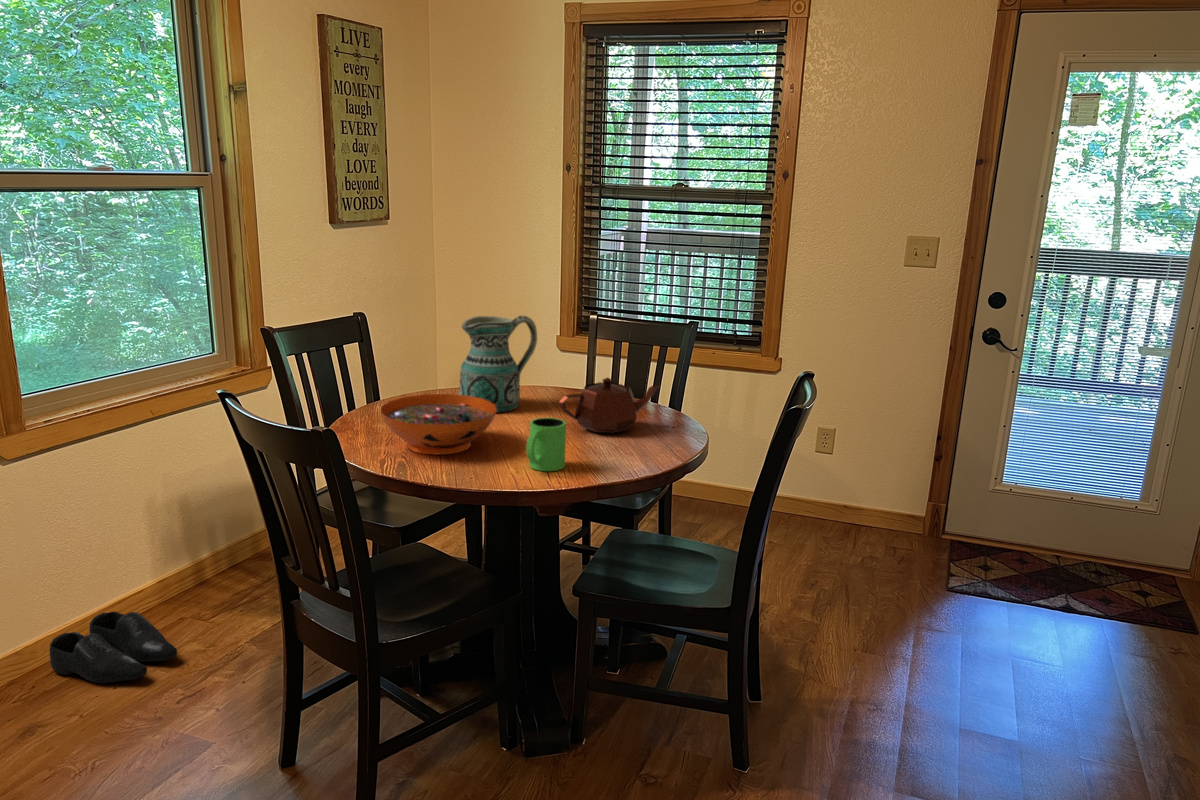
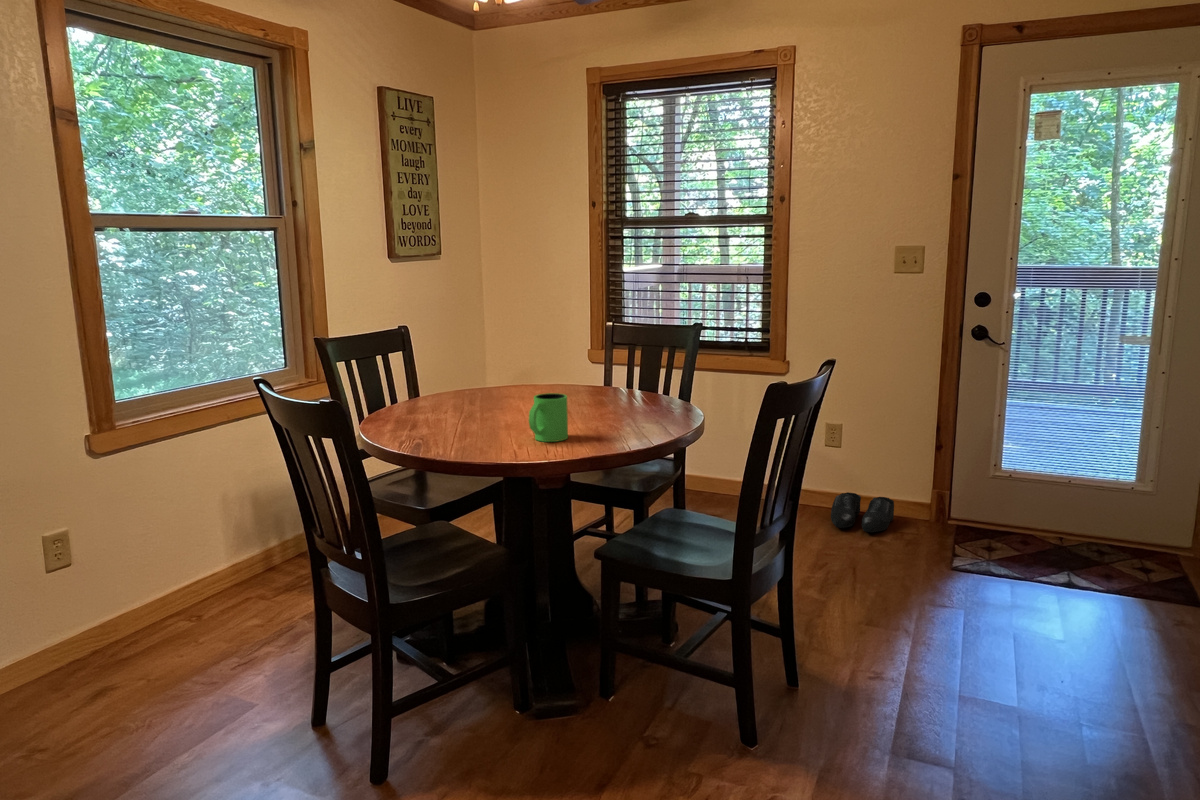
ceramic pitcher: present [459,316,537,413] -> none [484,315,554,402]
teapot: present [559,378,659,433] -> none [569,363,664,414]
decorative bowl: present [381,394,497,454] -> none [400,381,508,432]
shoe: present [49,612,177,683] -> present [831,492,894,532]

